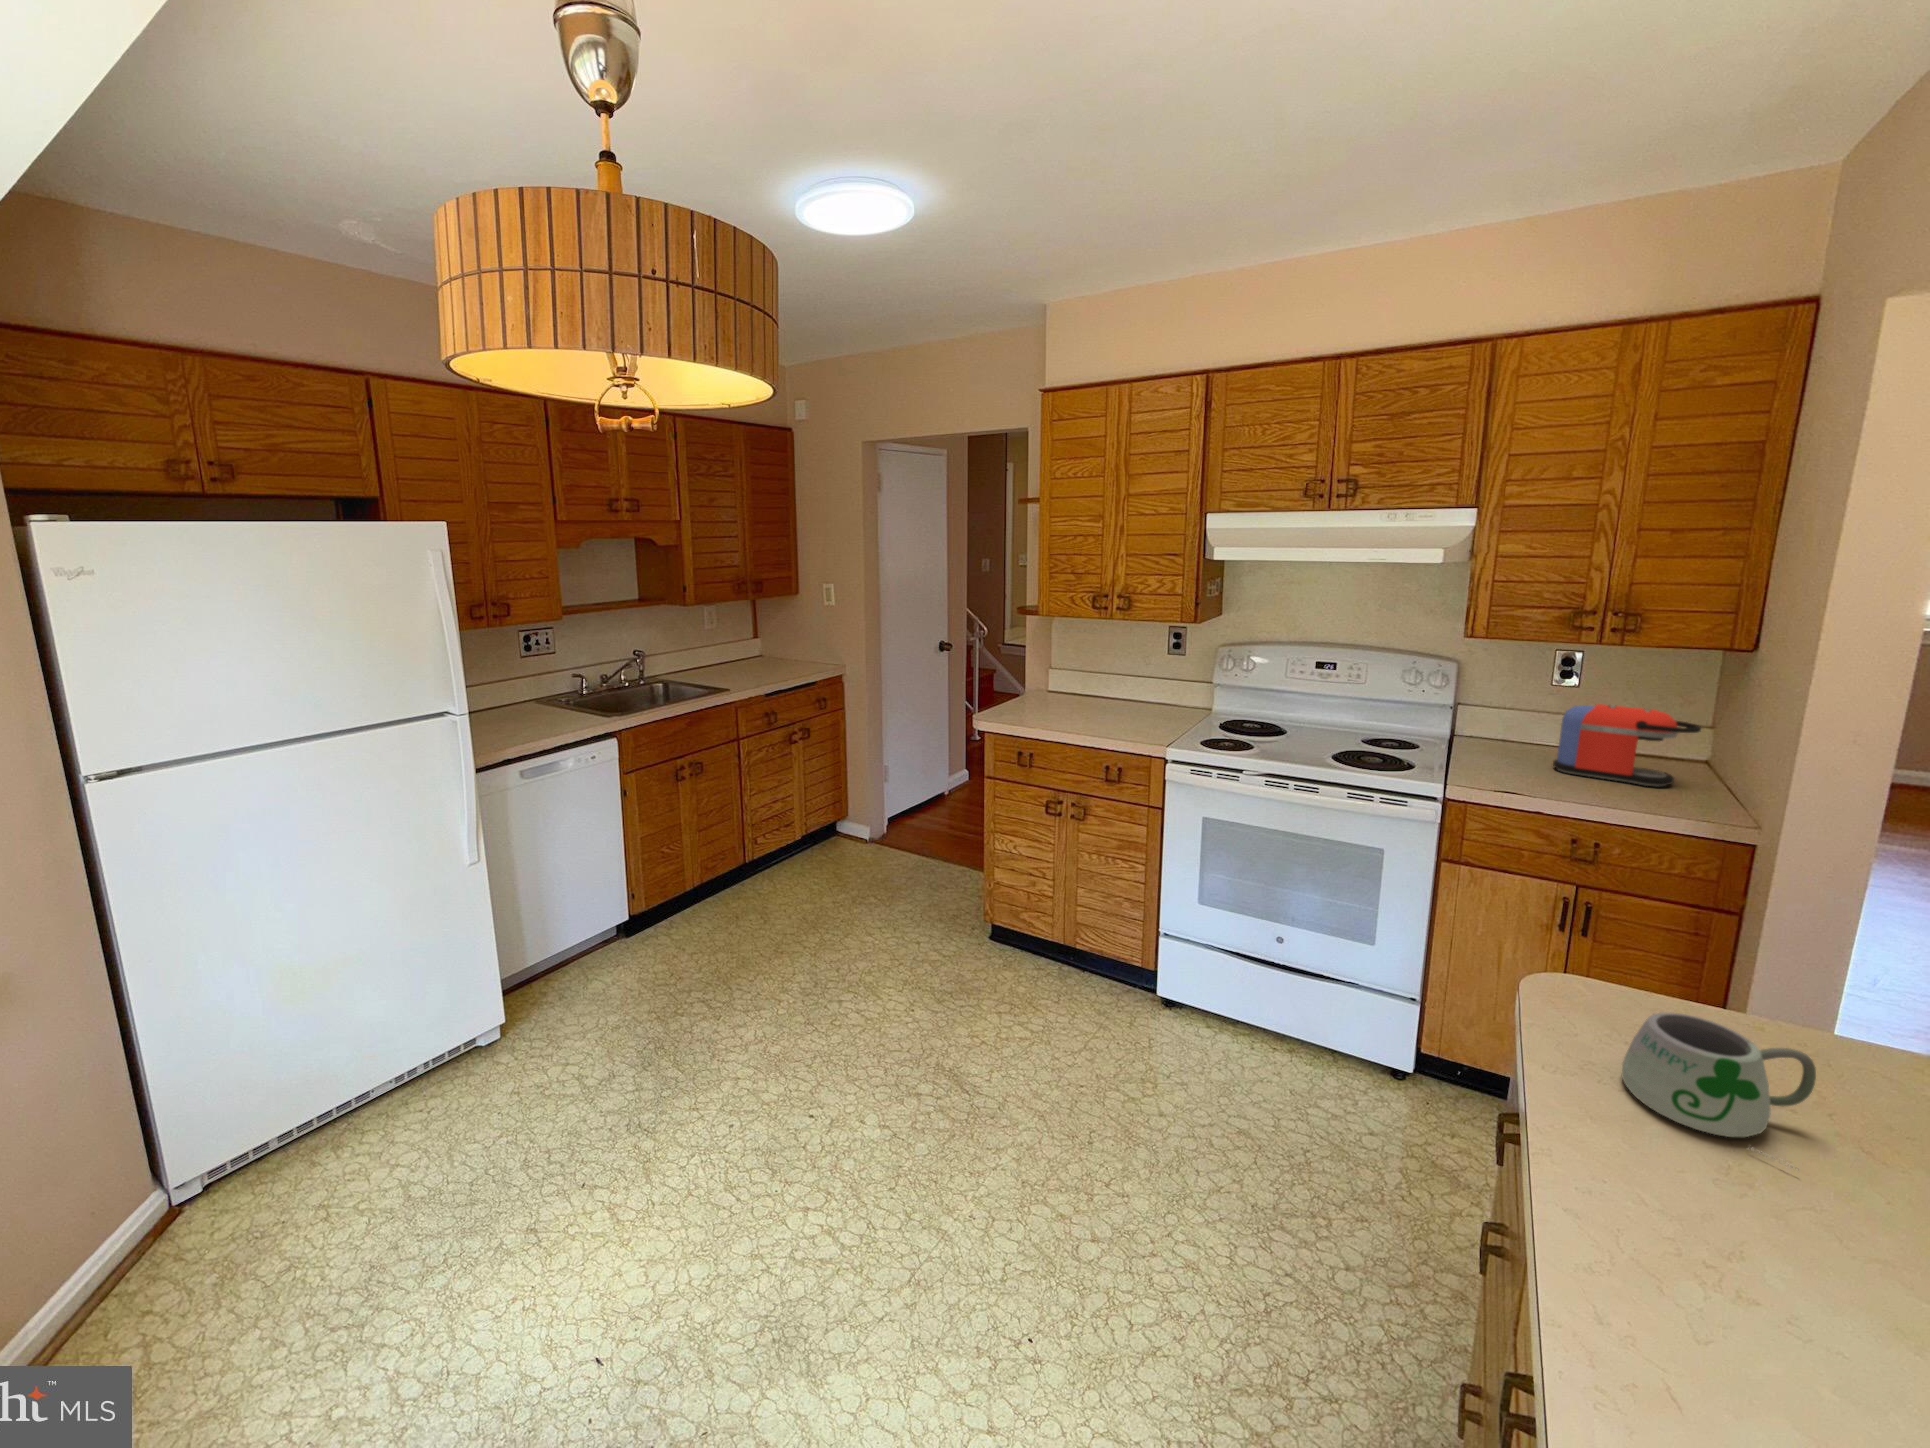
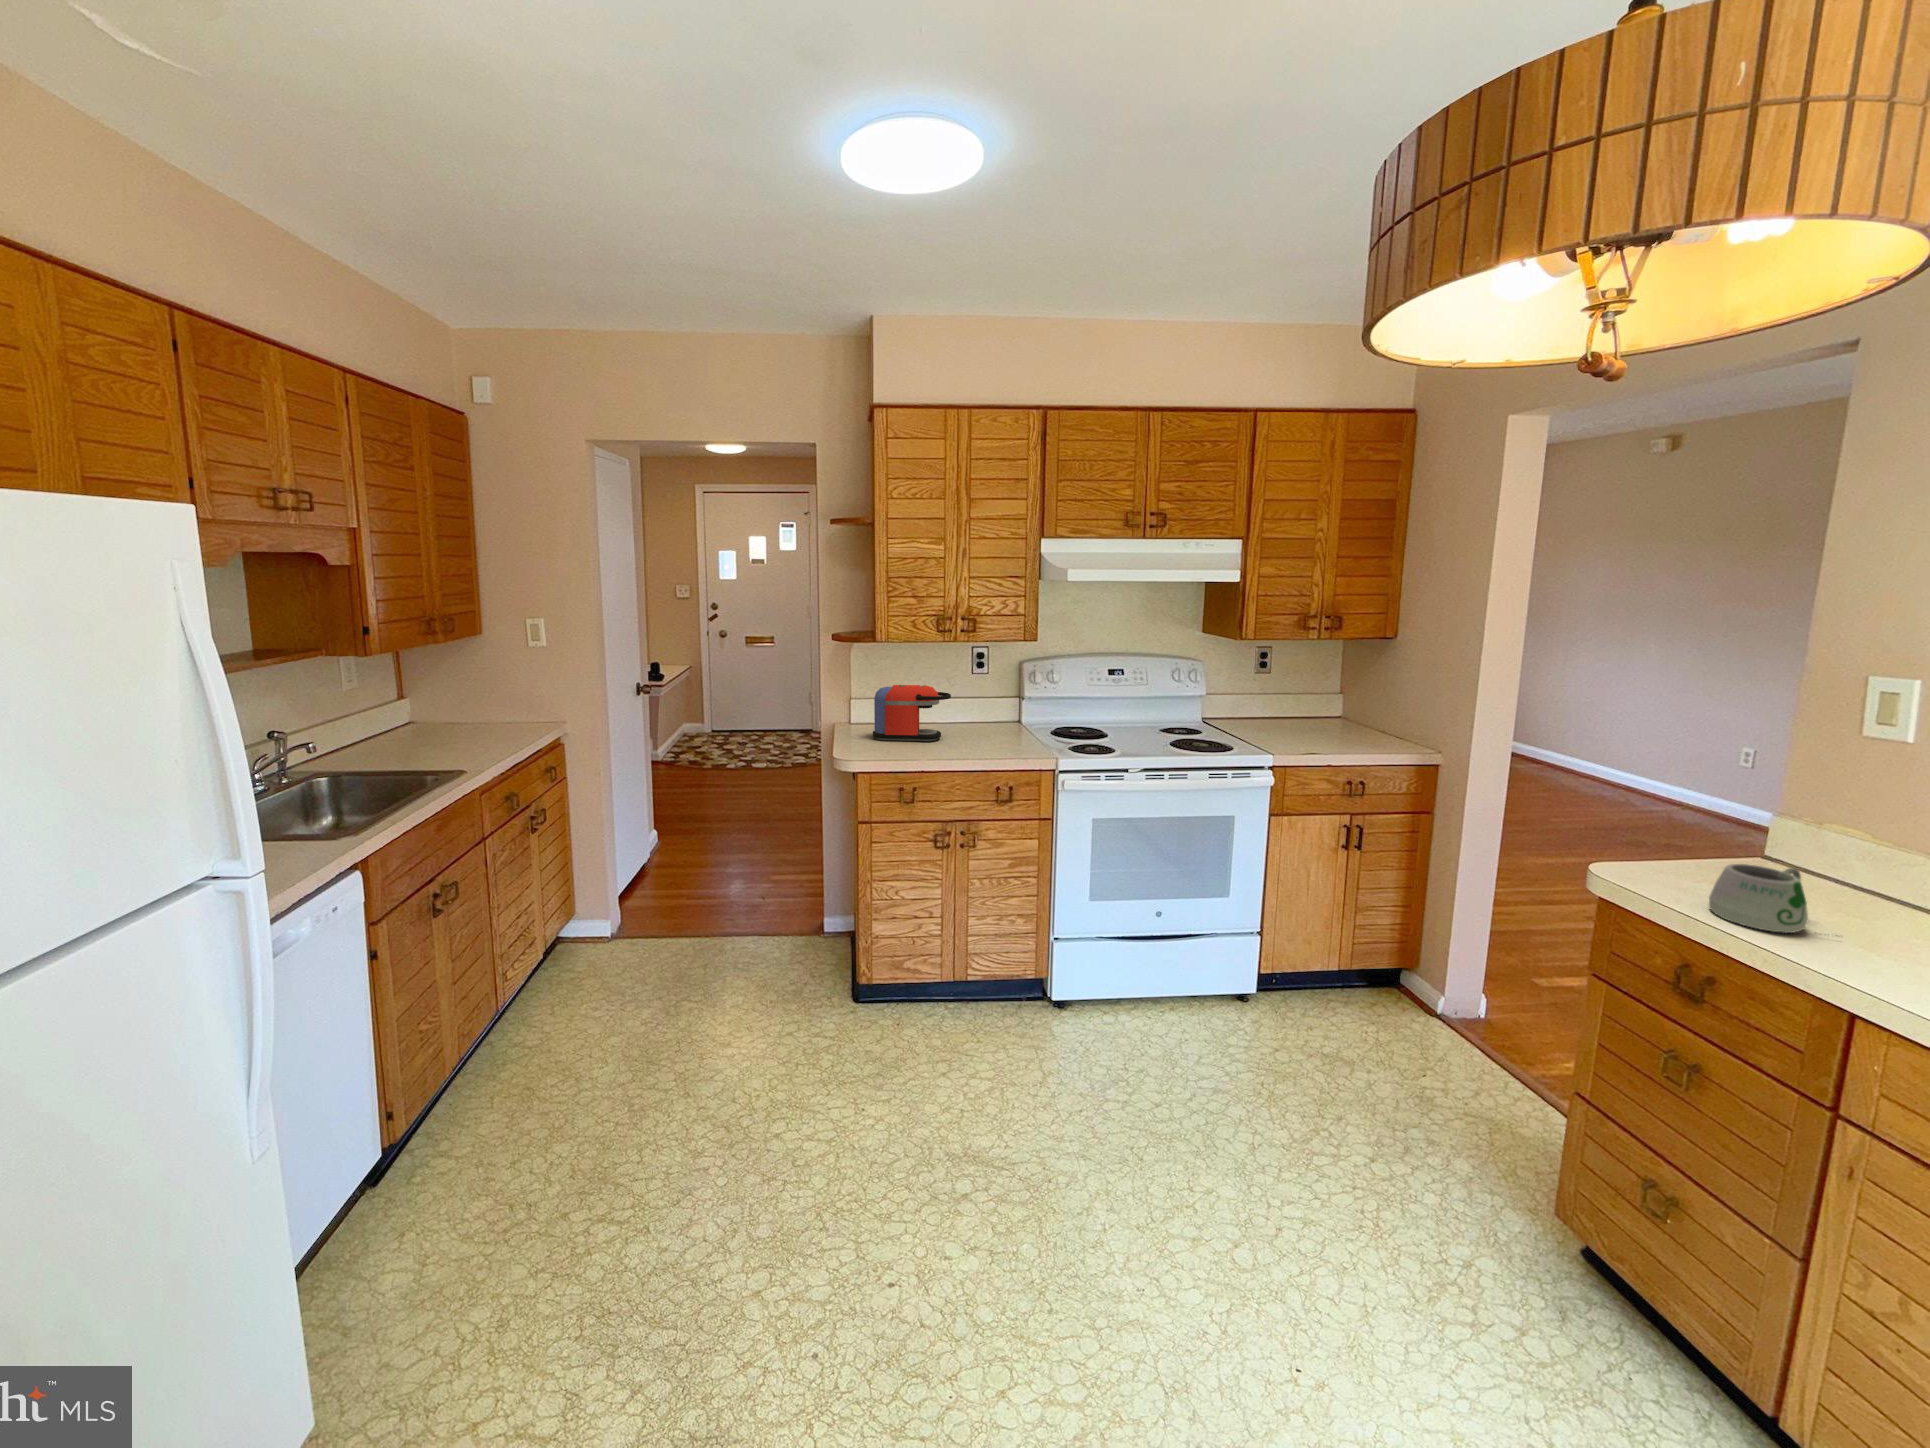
coffee maker: present [1553,704,1701,786] -> present [873,685,951,741]

